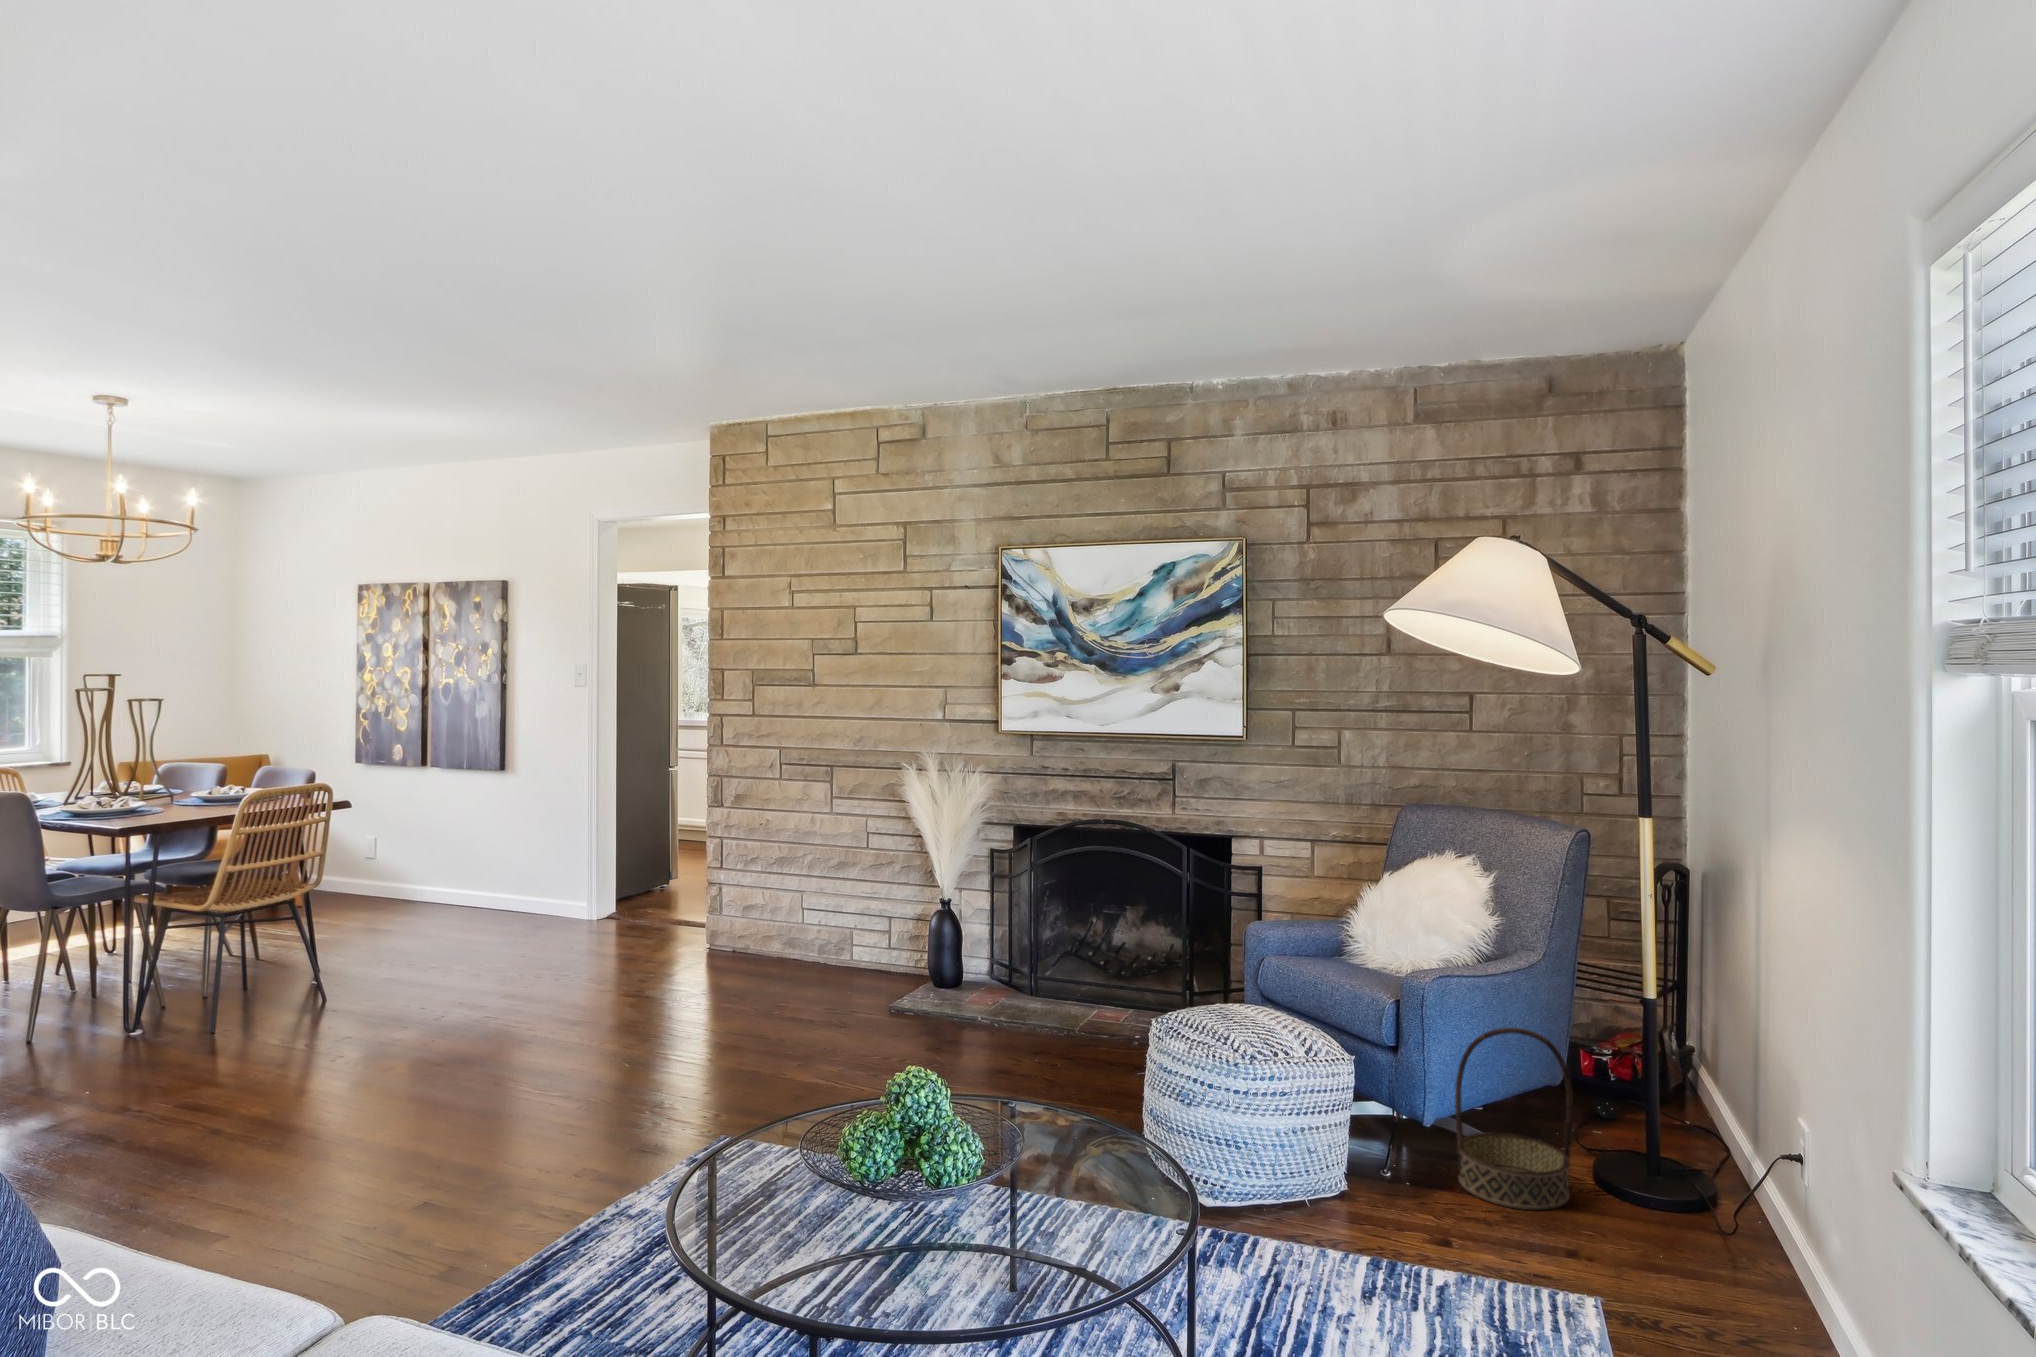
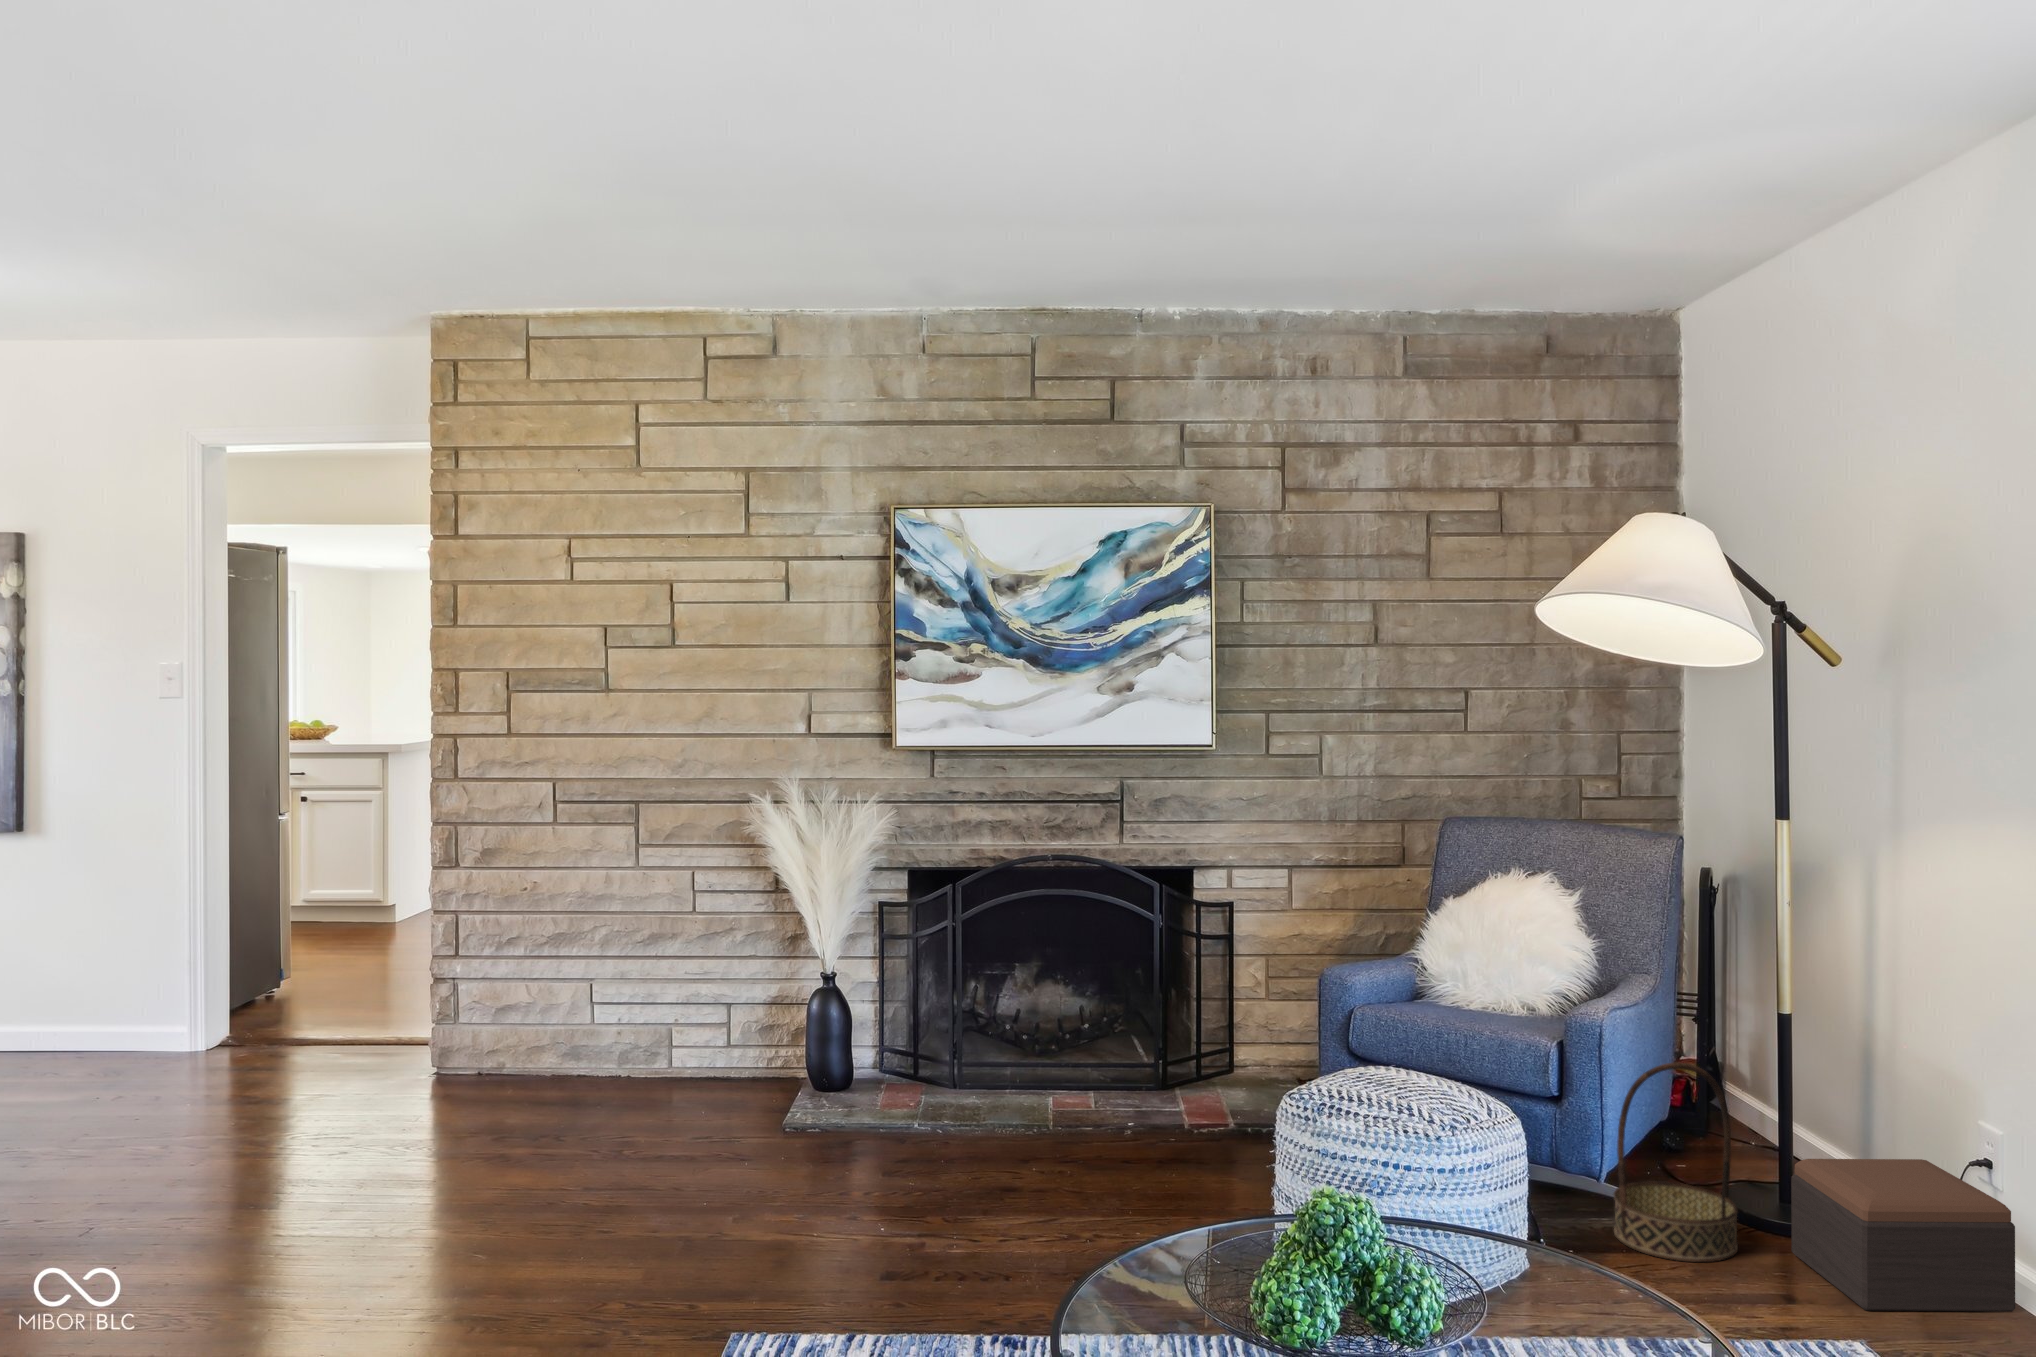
footstool: none [1613,1129,1793,1300] -> present [1791,1159,2015,1312]

